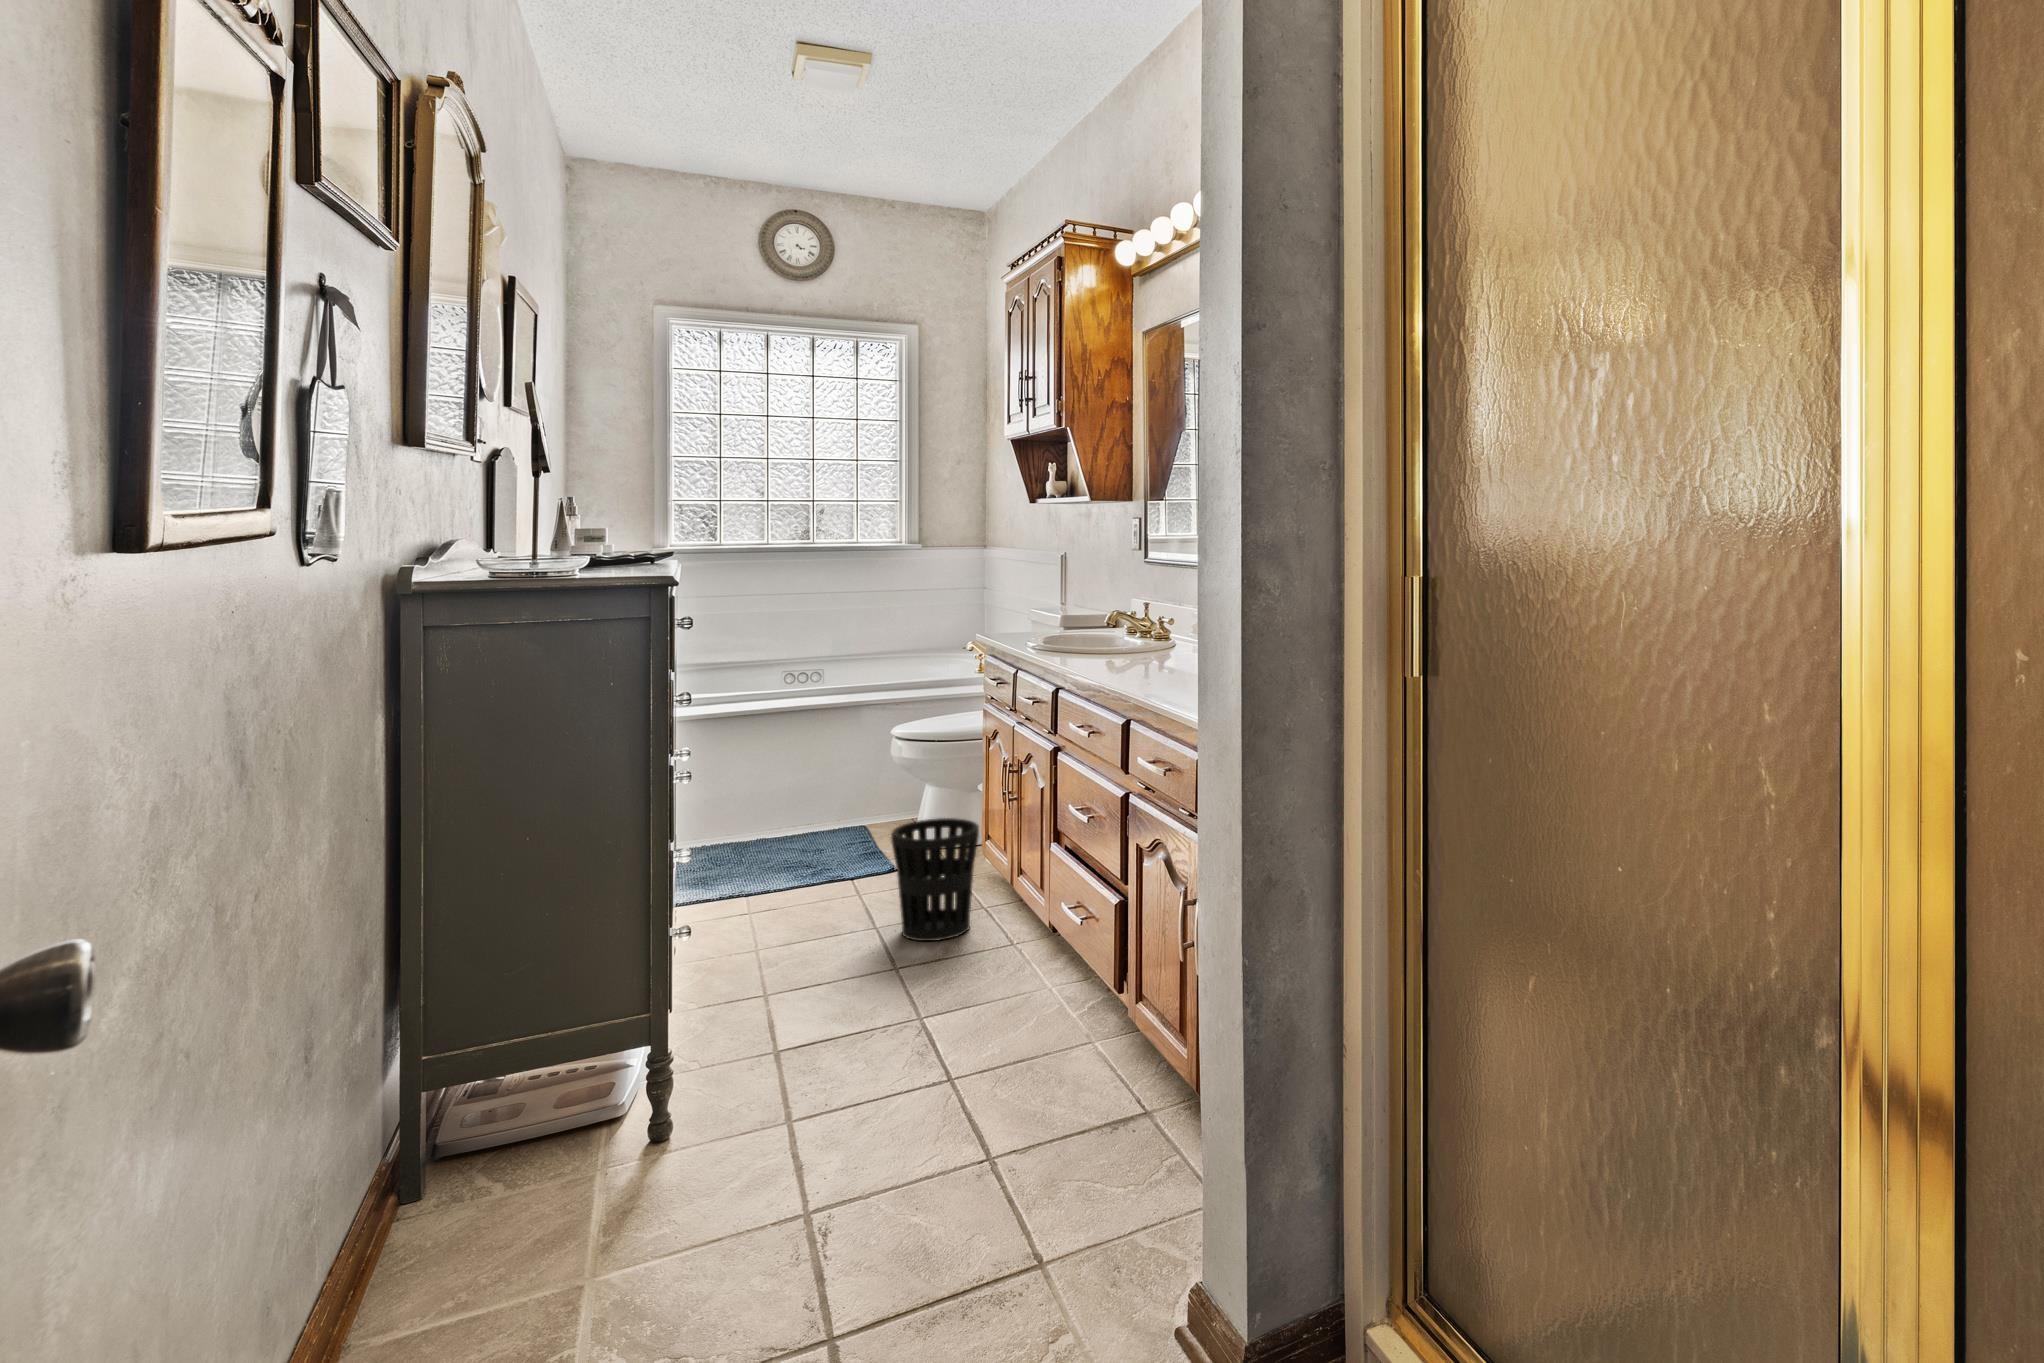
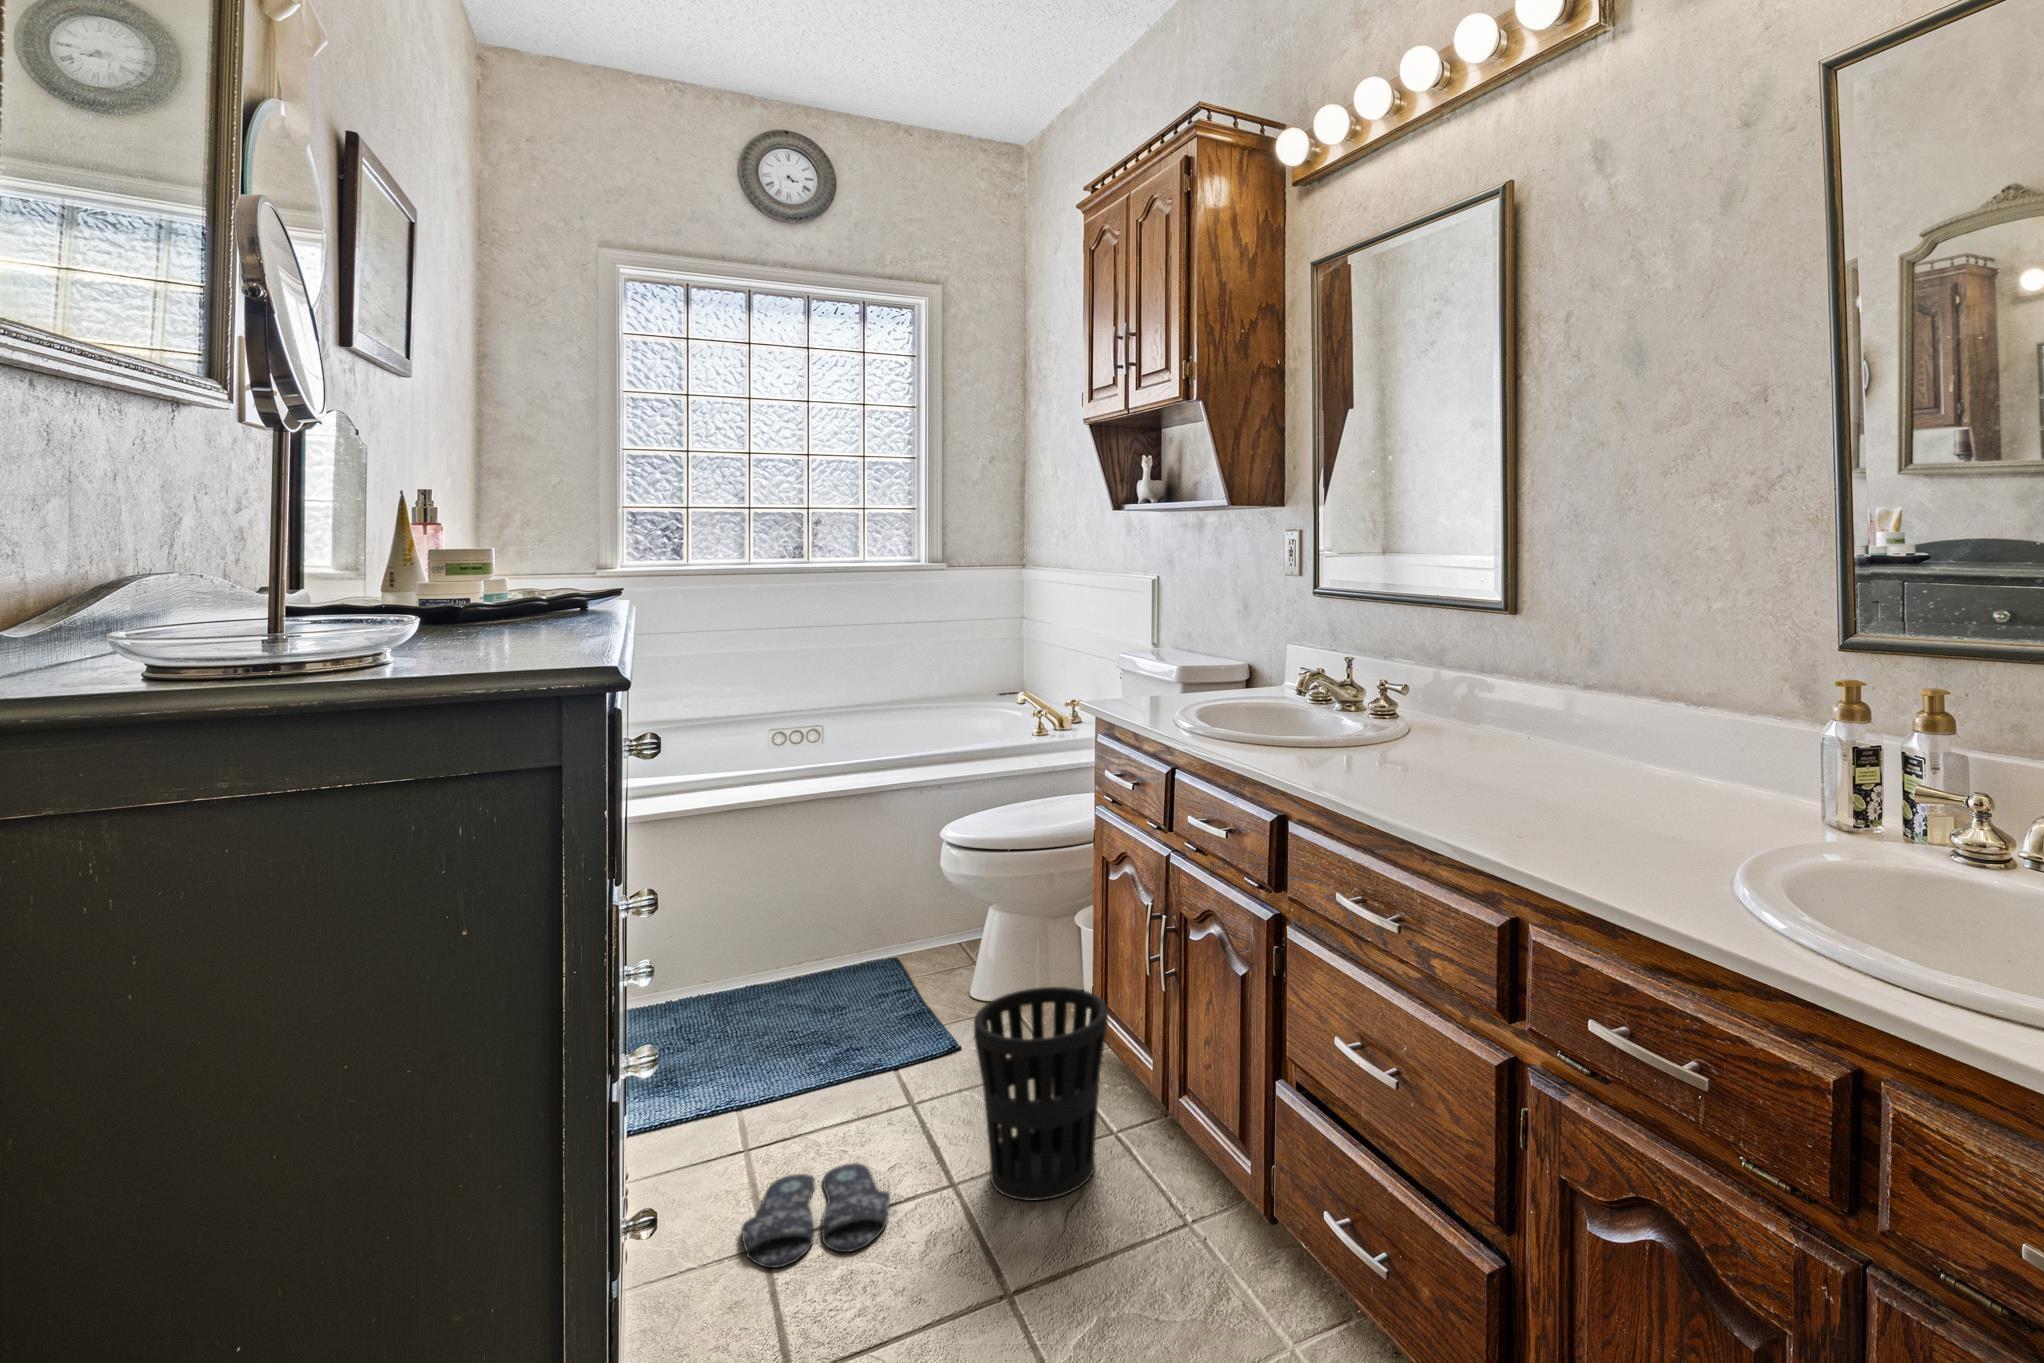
slippers: none [745,924,838,963] -> present [742,1163,890,1268]

